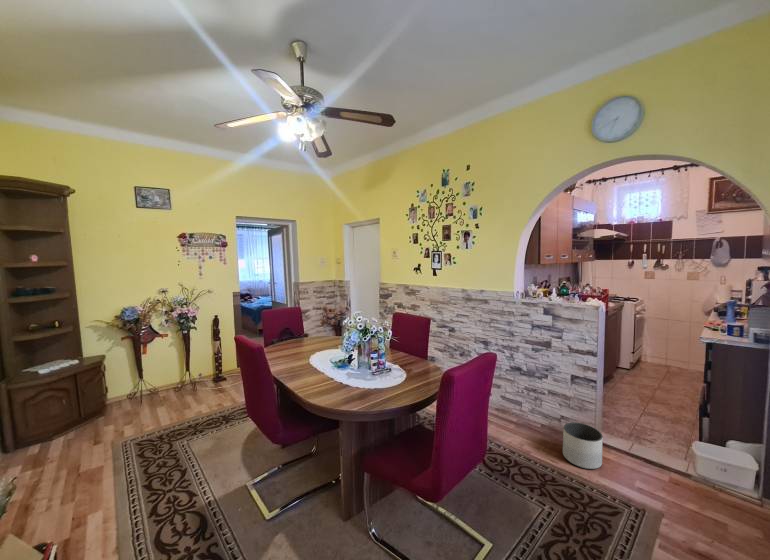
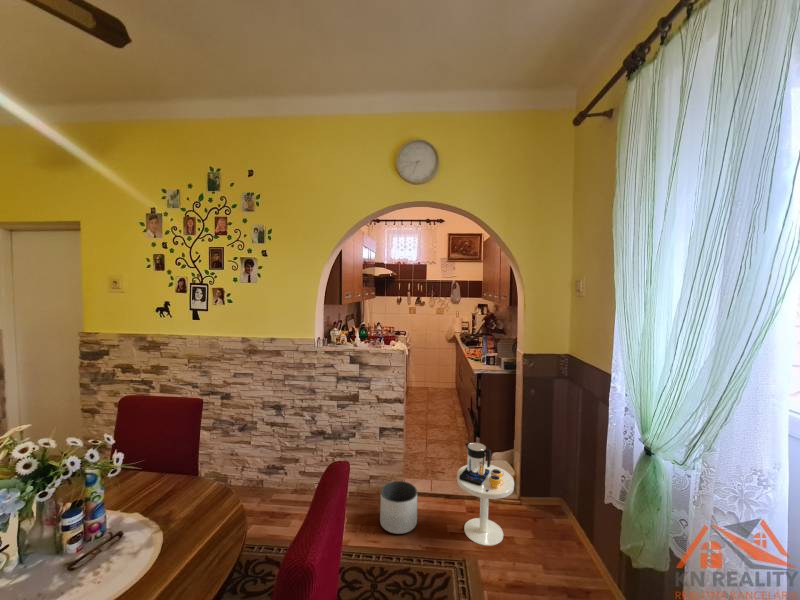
side table: none [649,407,734,523] -> present [457,443,514,546]

